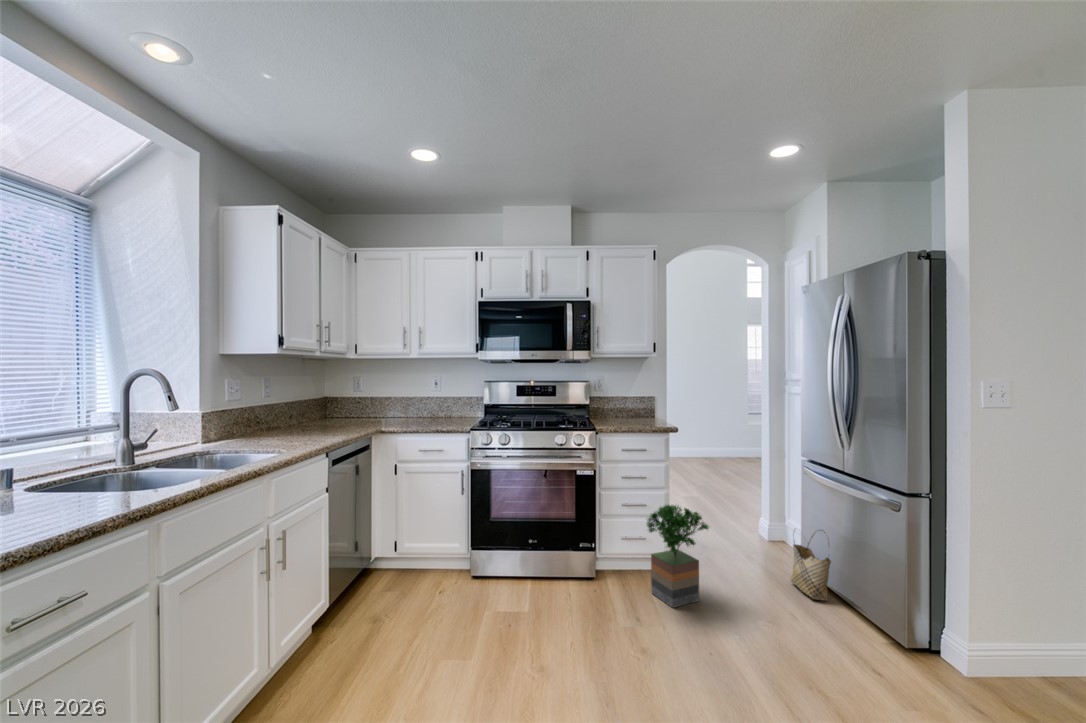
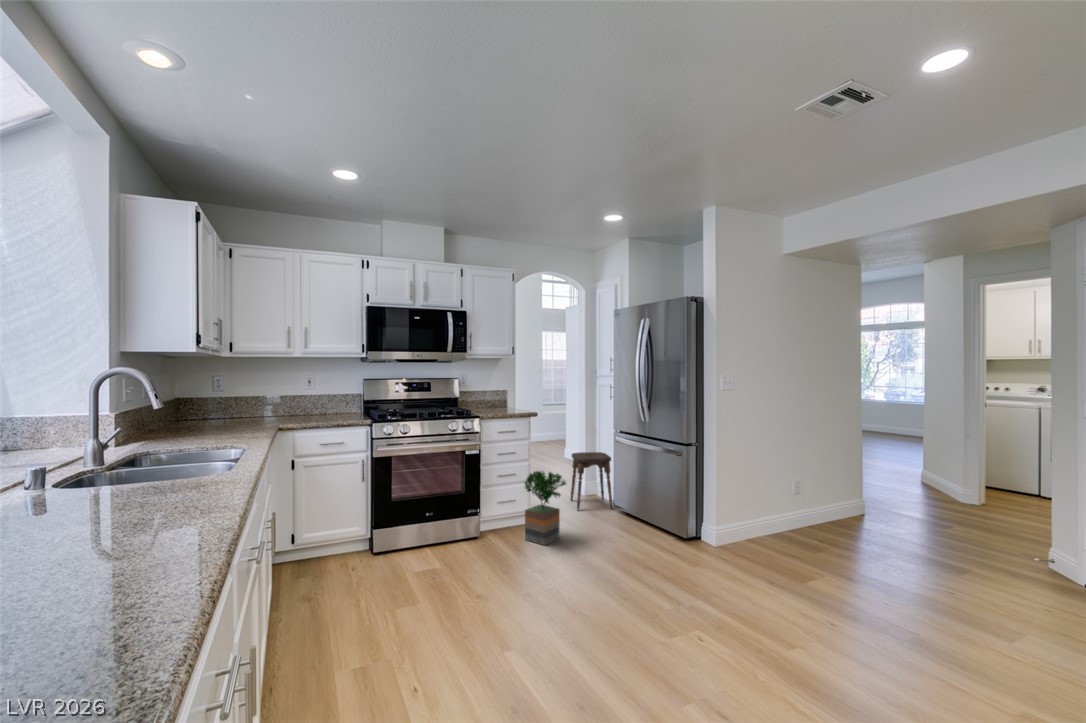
stool: none [743,481,801,568] -> present [570,452,613,510]
woven basket: present [790,530,831,601] -> none [610,478,638,525]

